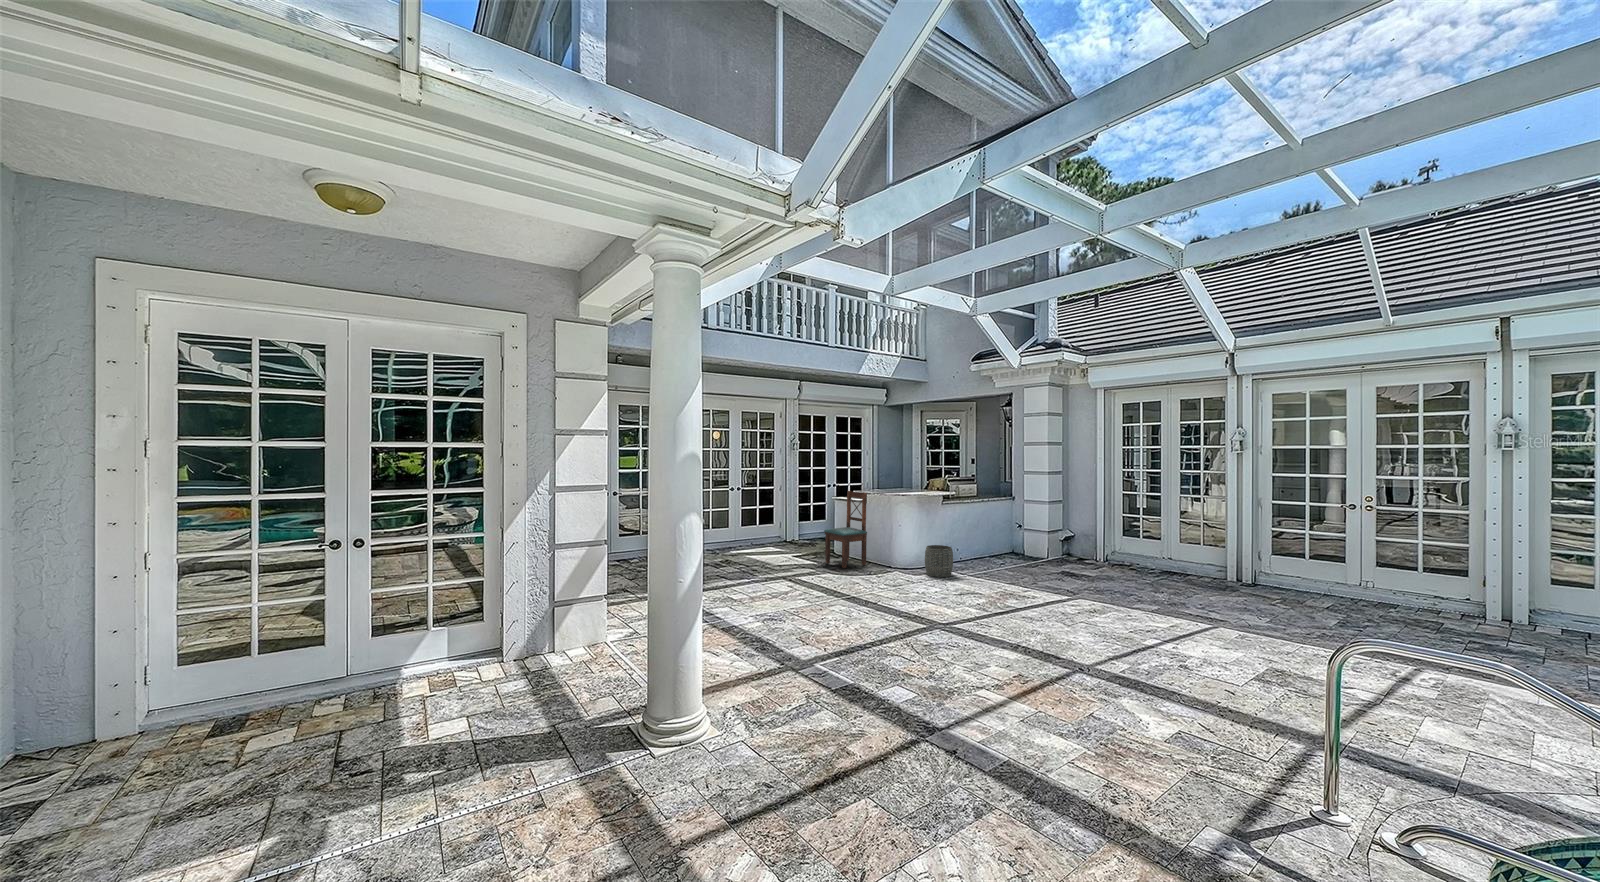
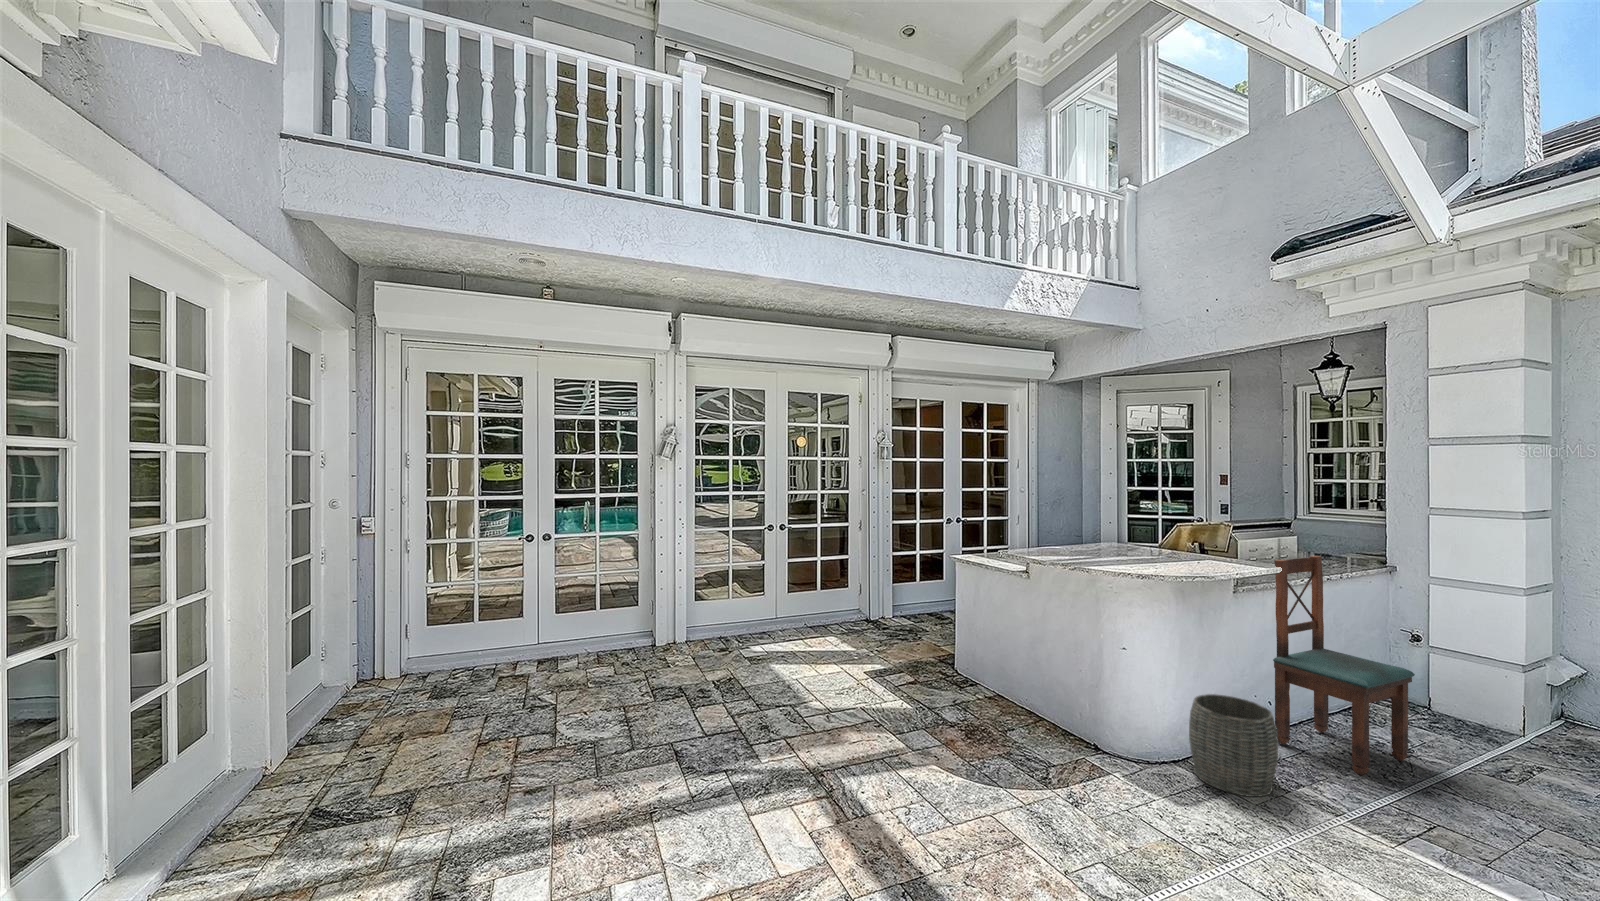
dining chair: present [824,491,867,568] -> present [1273,556,1415,775]

